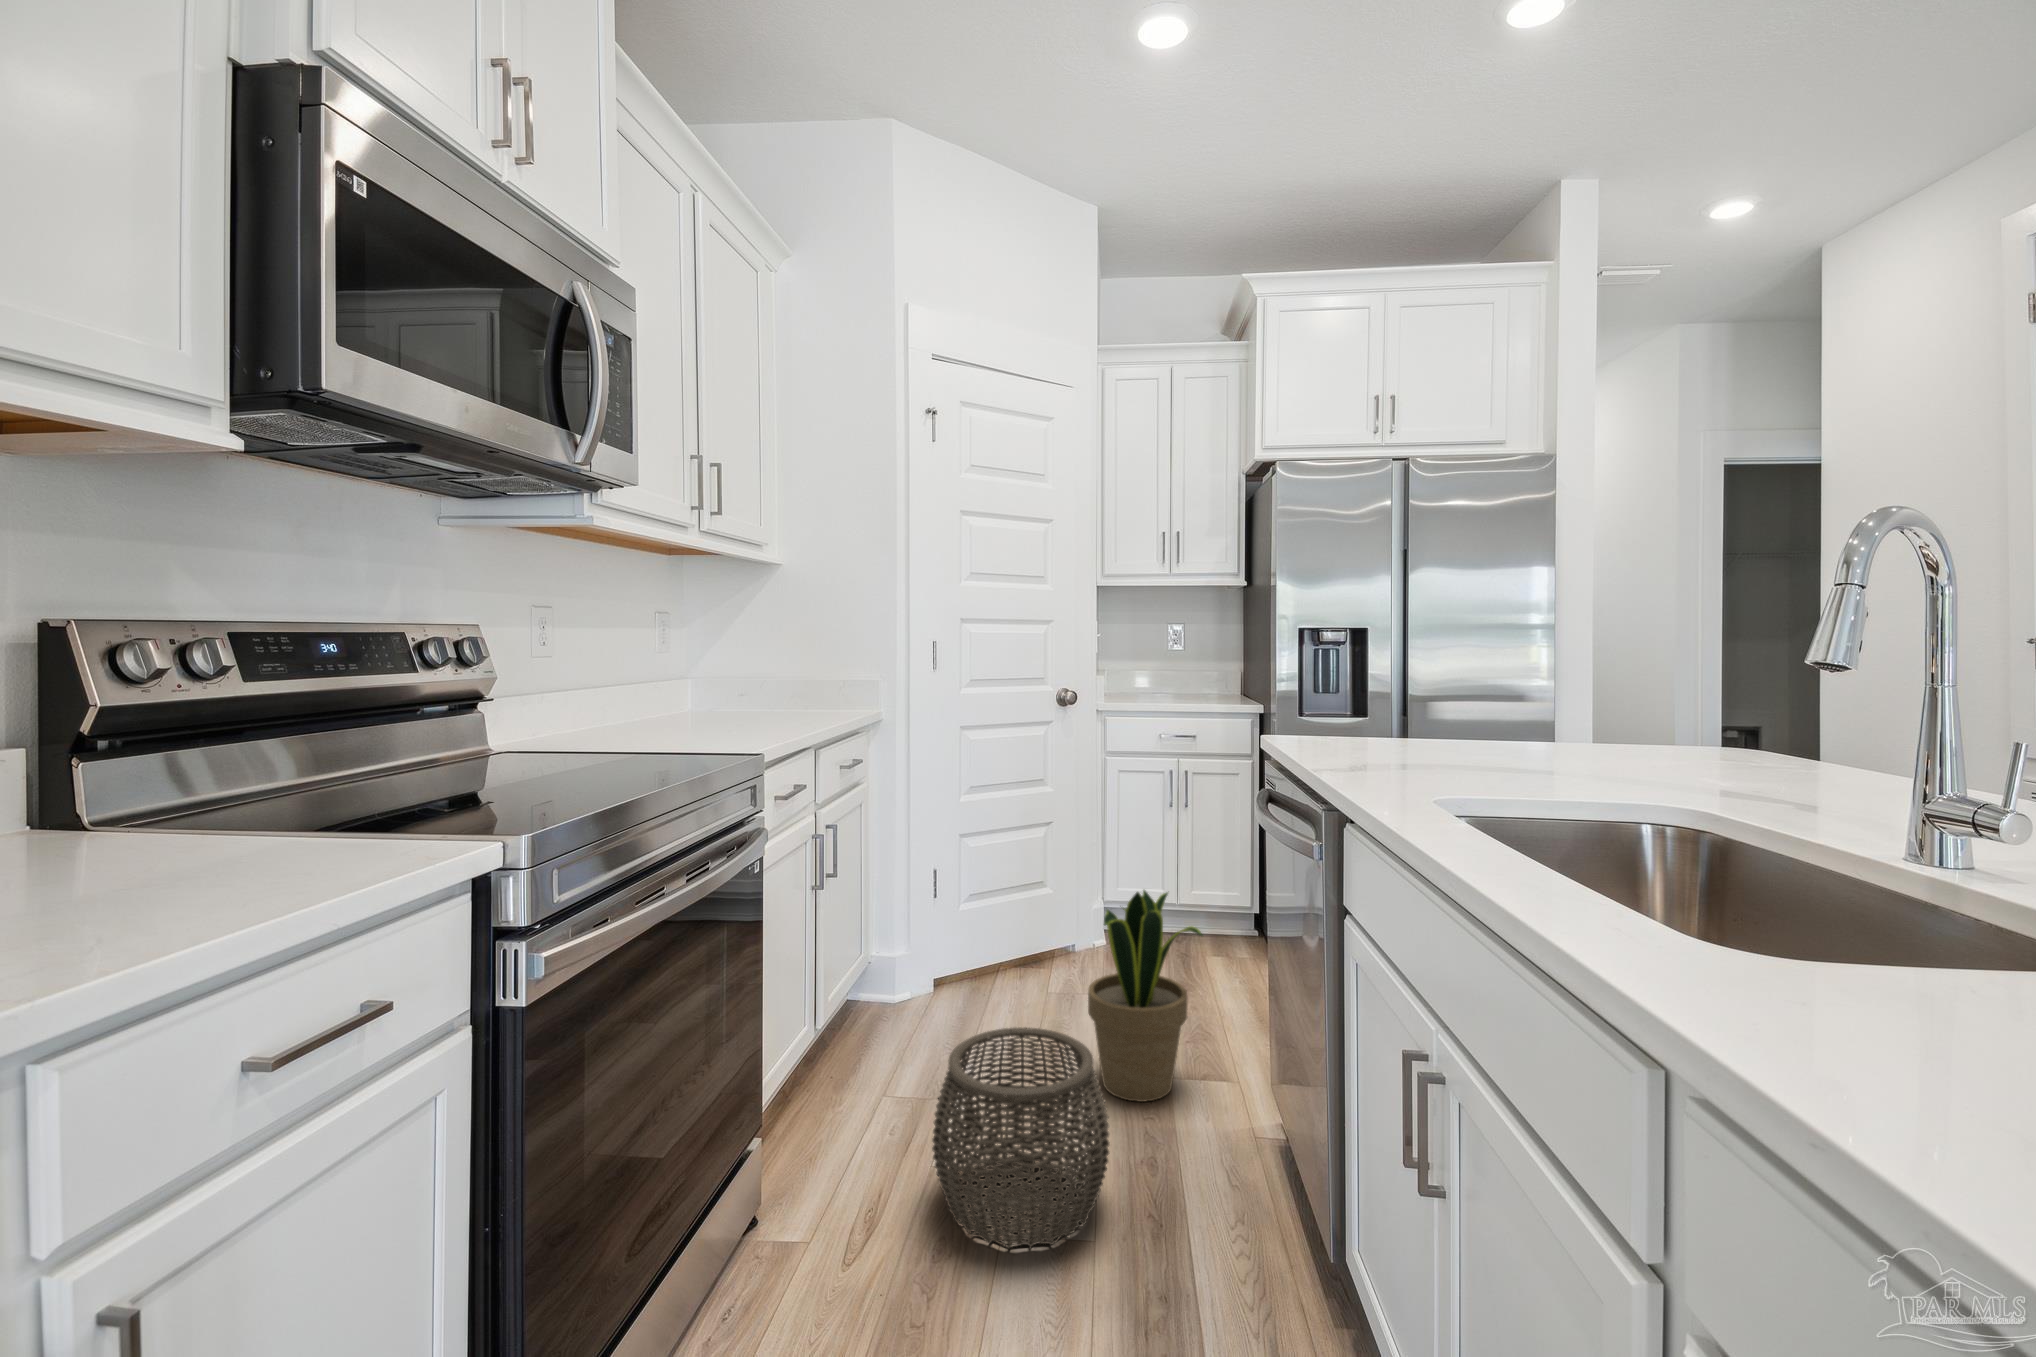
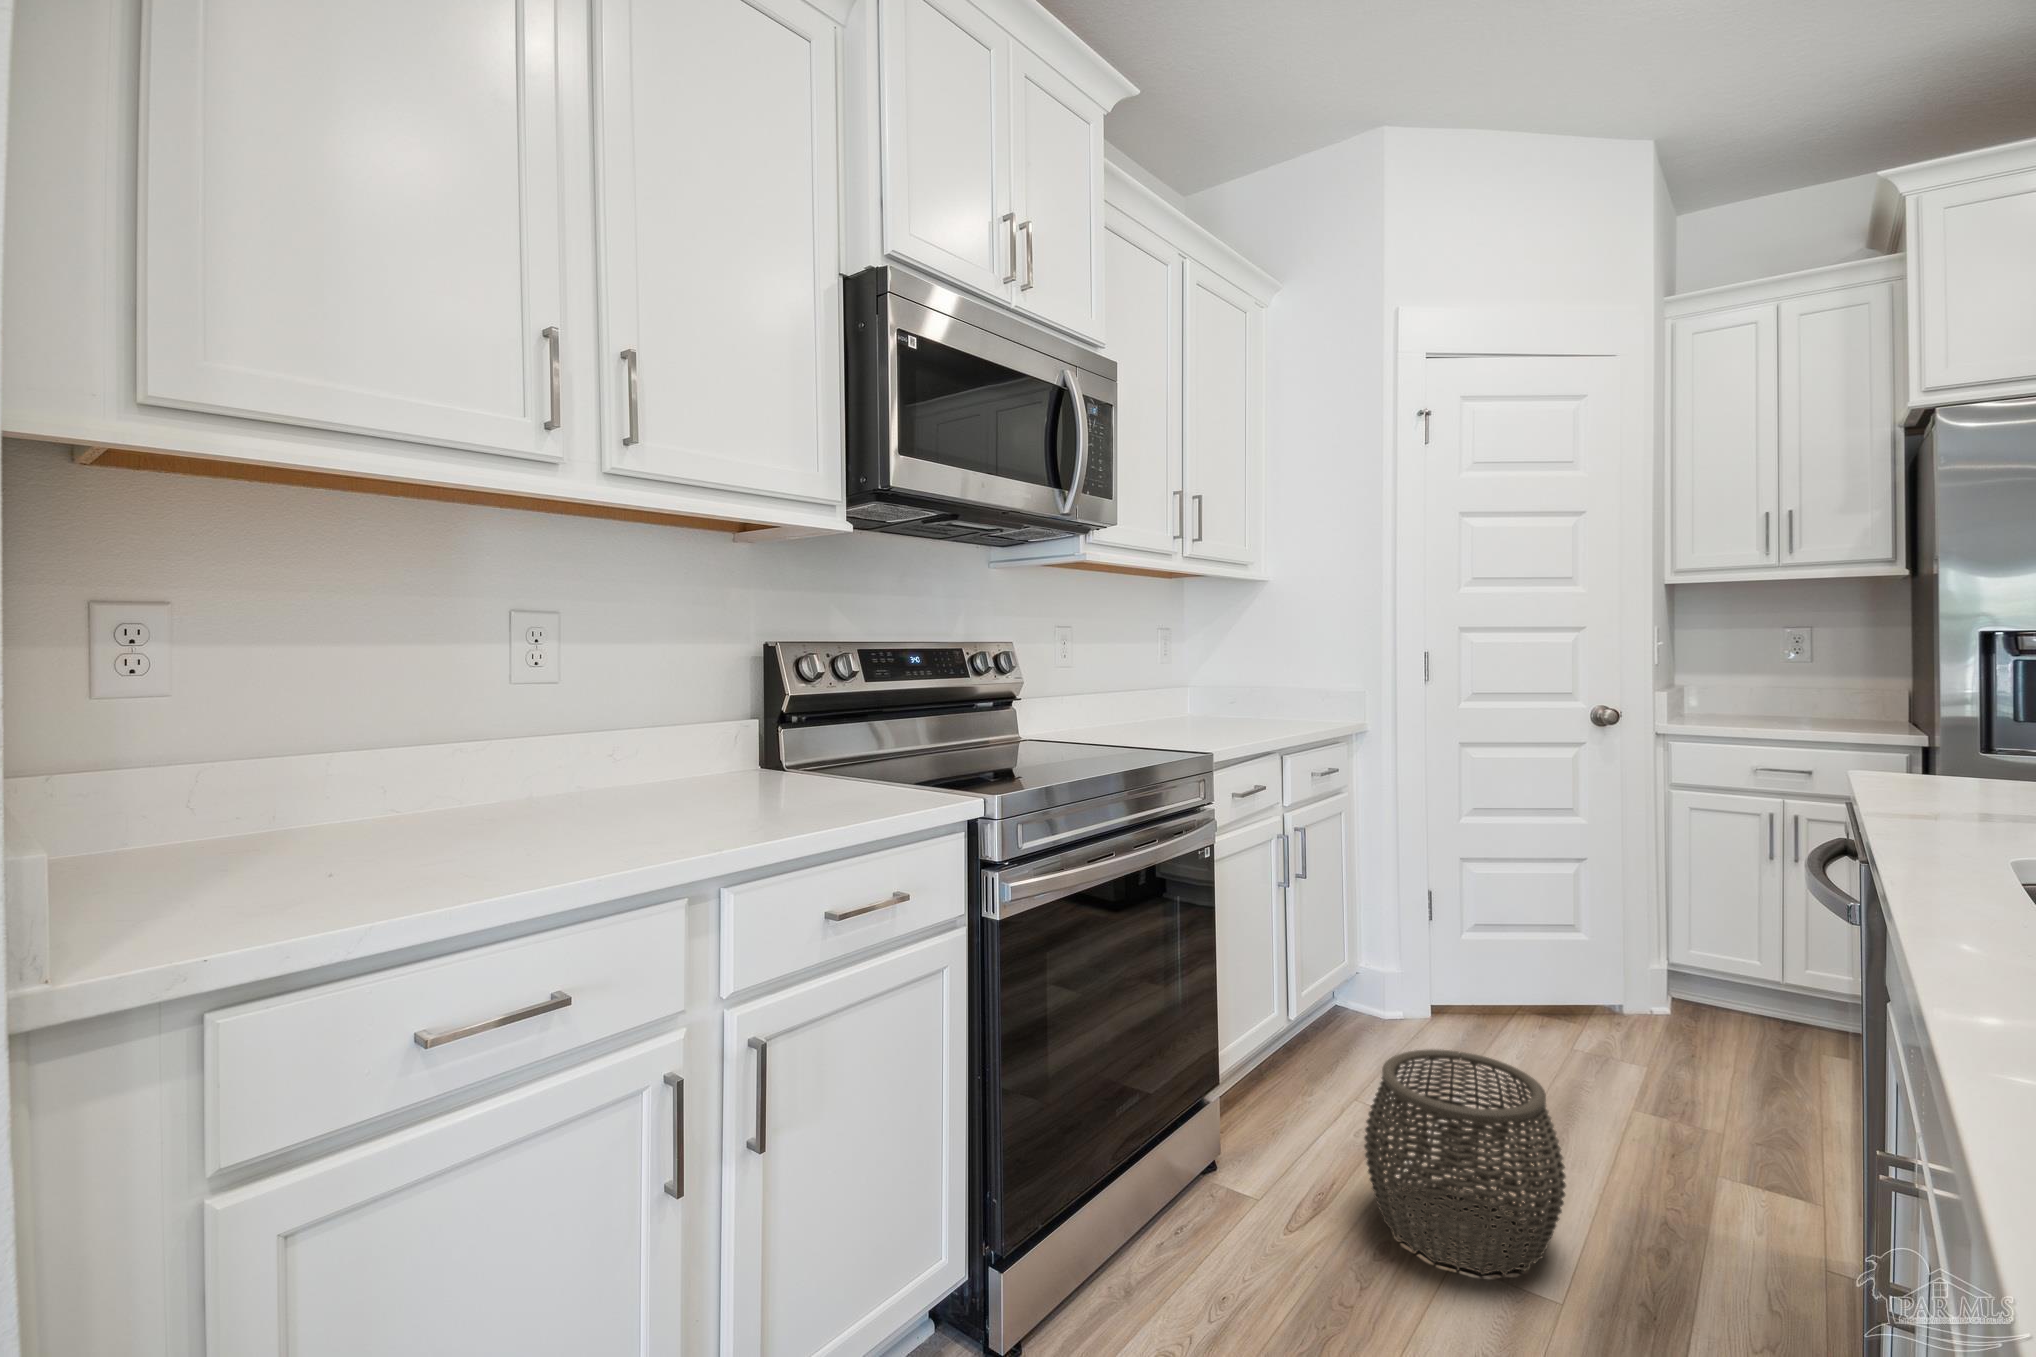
potted plant: present [1088,890,1202,1102] -> none [1581,939,1739,1186]

